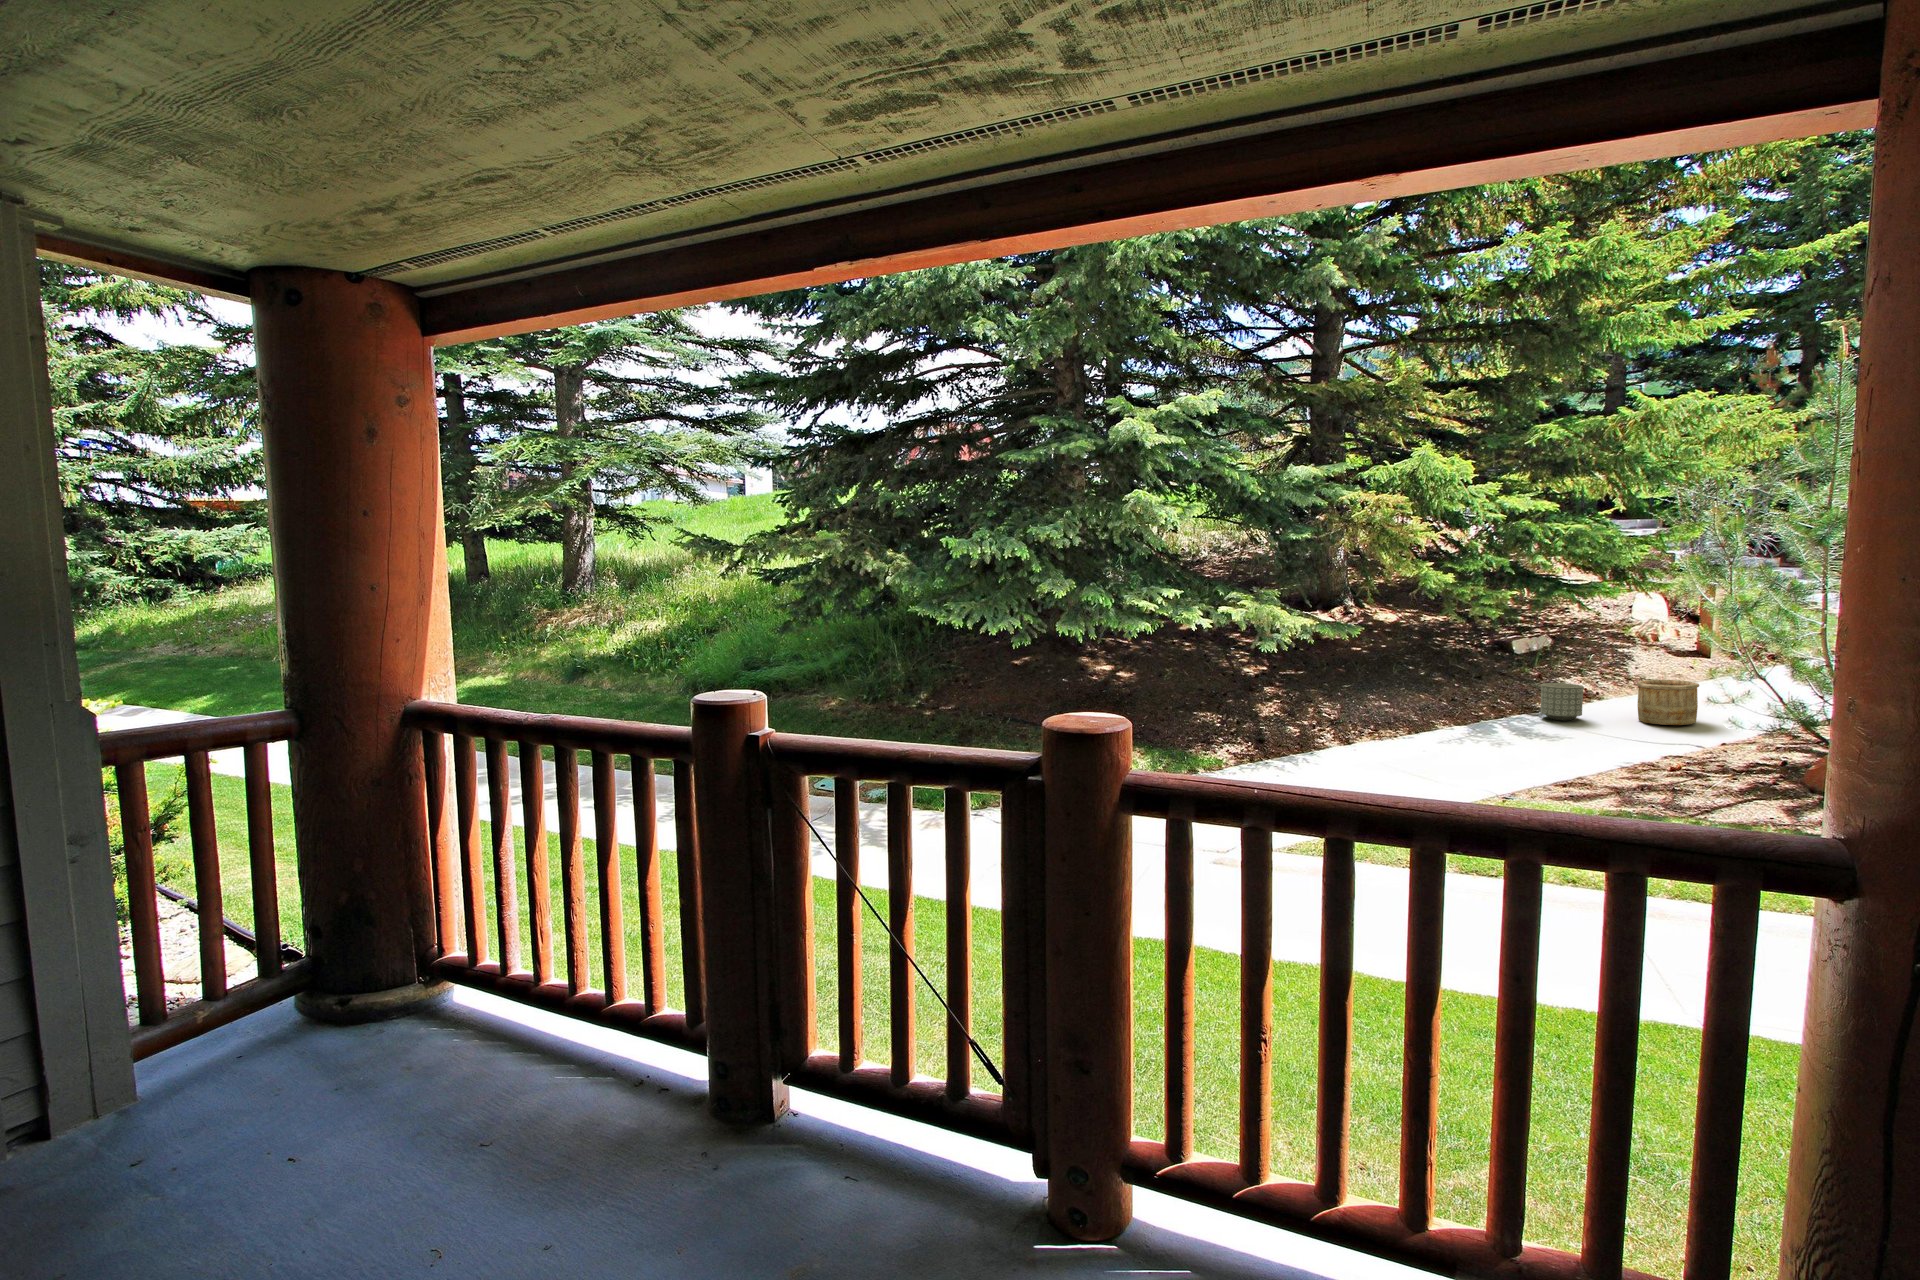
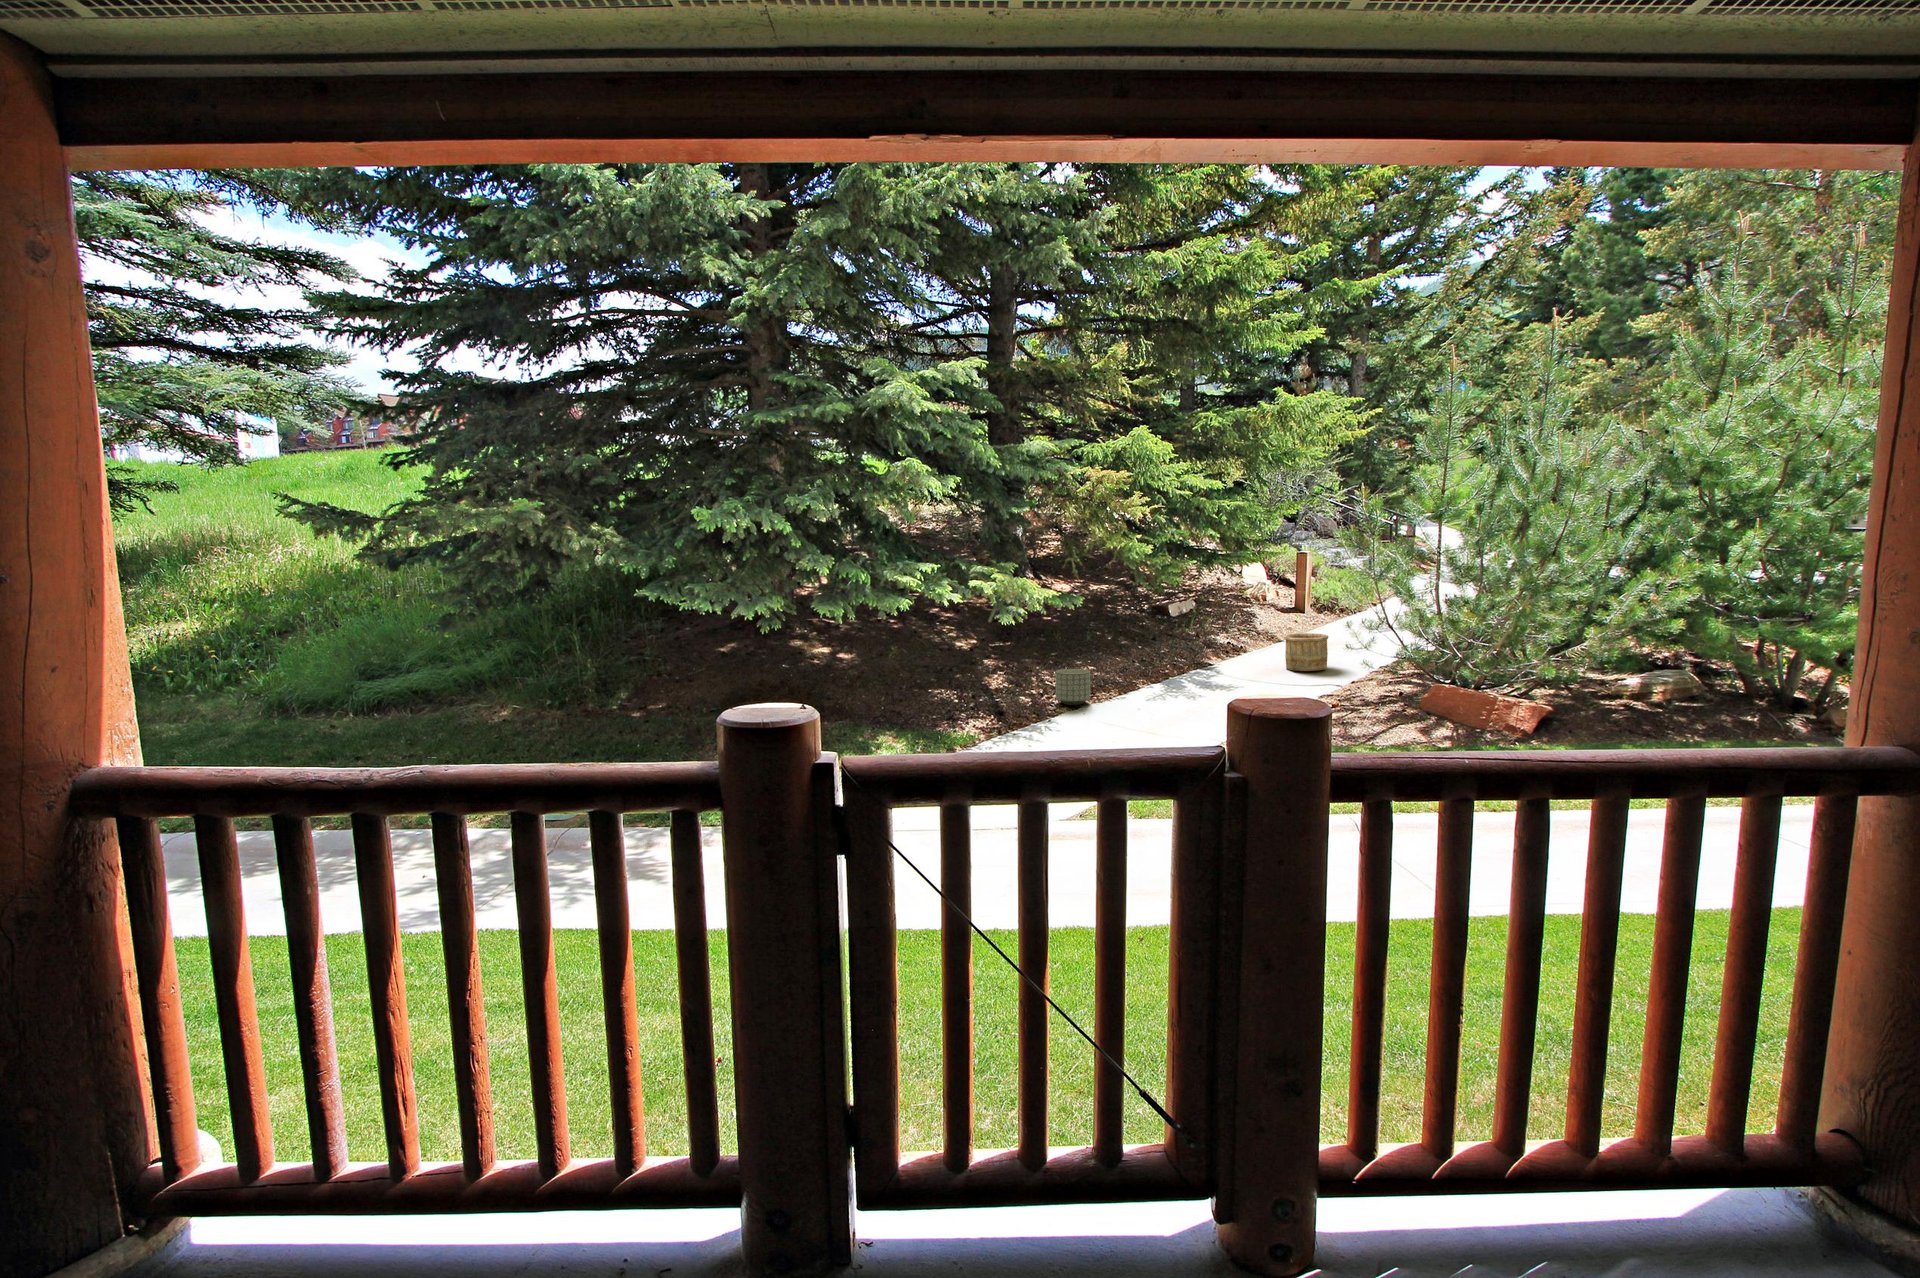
planter: present [1541,683,1583,721] -> present [1055,669,1090,705]

